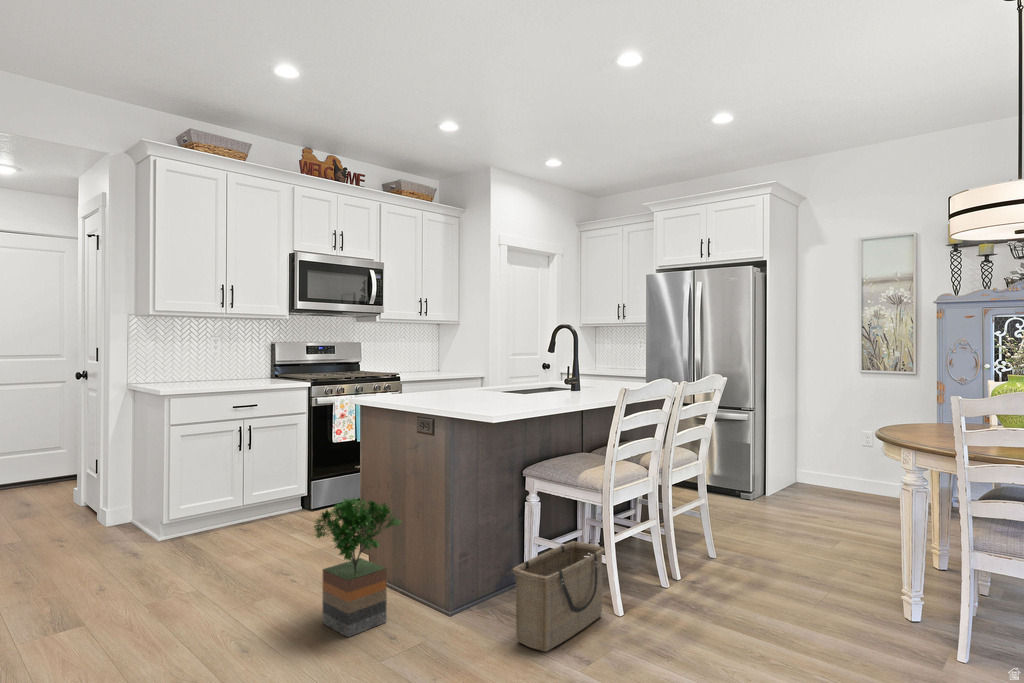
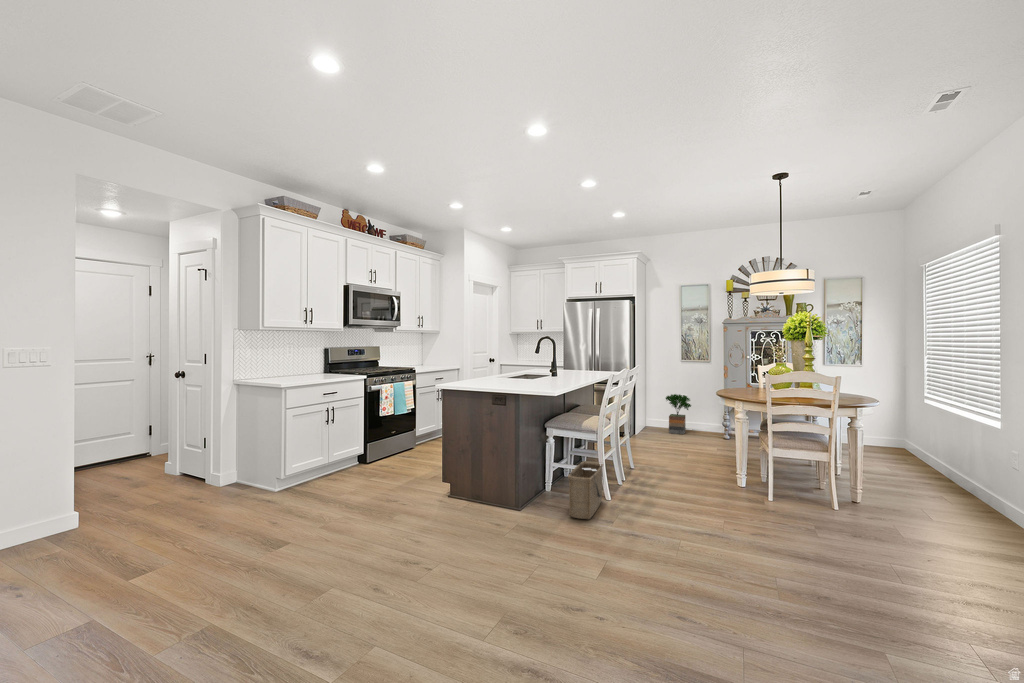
potted tree: present [314,498,401,637] -> present [666,394,691,434]

